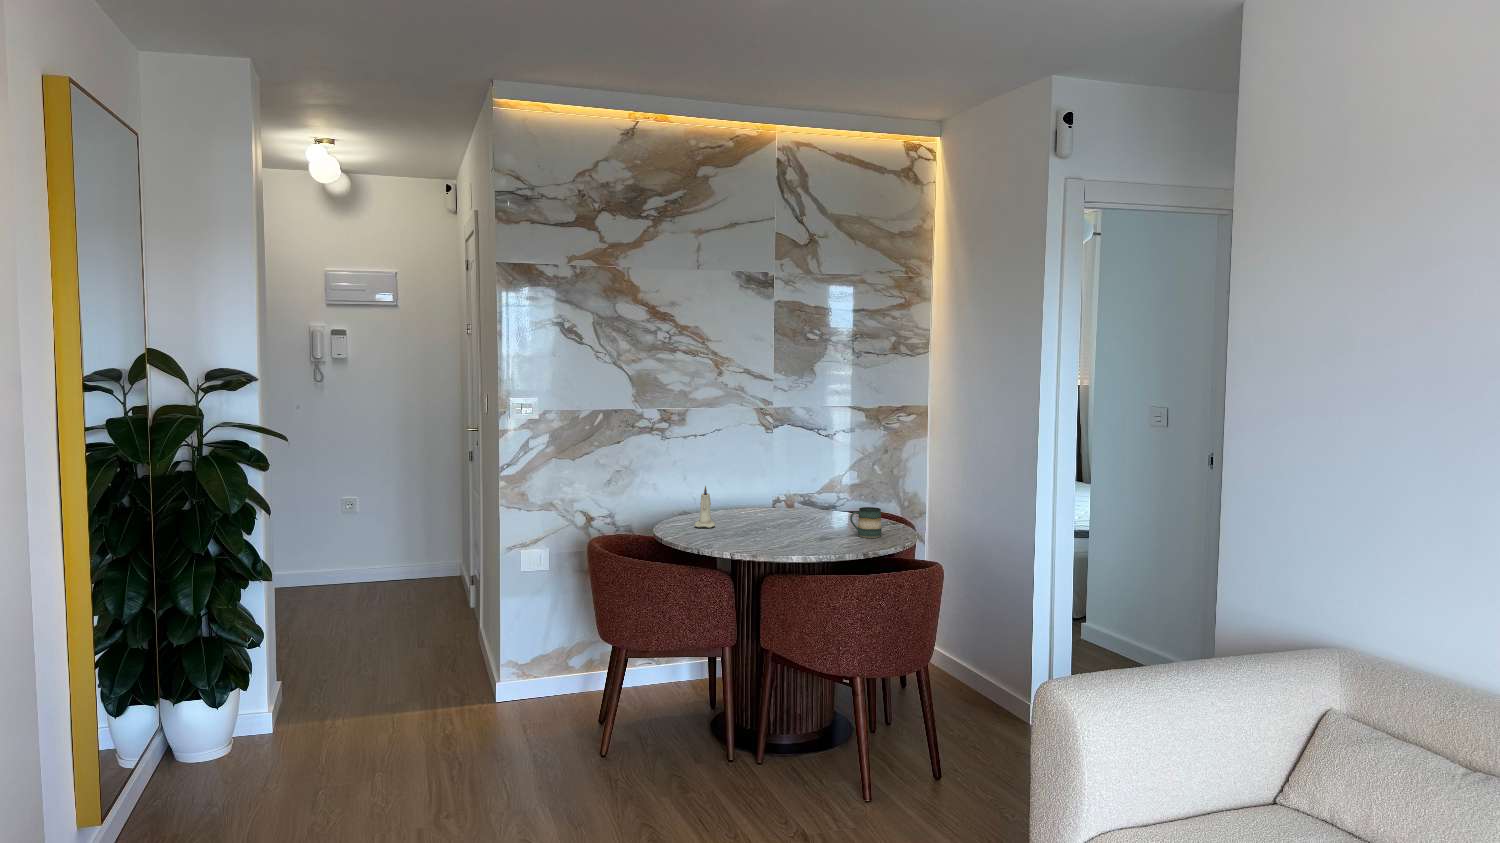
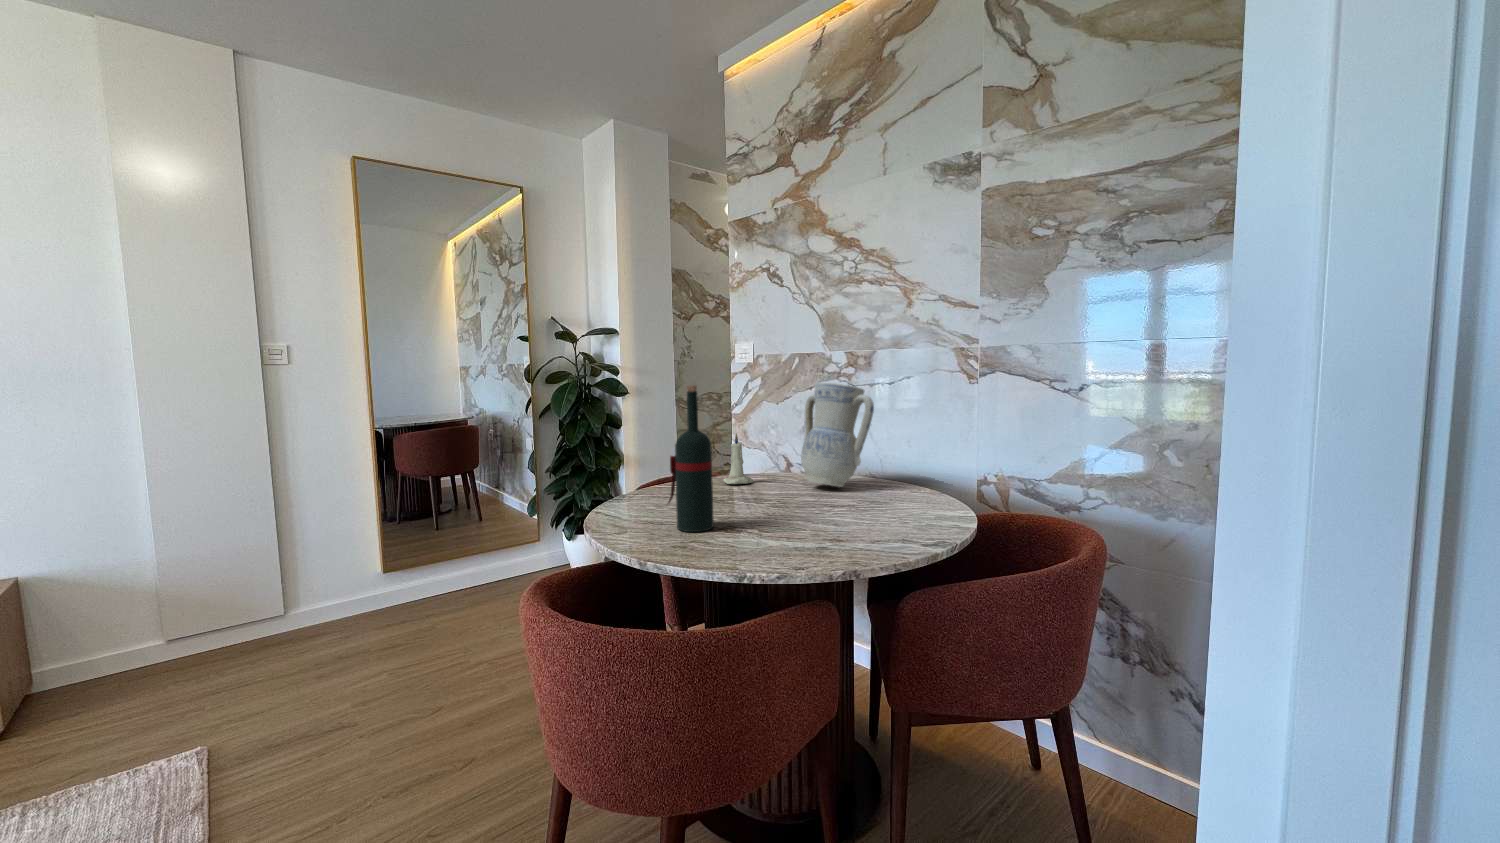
vase: none [723,440,779,517] -> present [801,382,874,487]
wine bottle: none [819,451,844,543] -> present [668,385,714,532]
mug: present [850,507,882,538] -> none [738,488,790,544]

